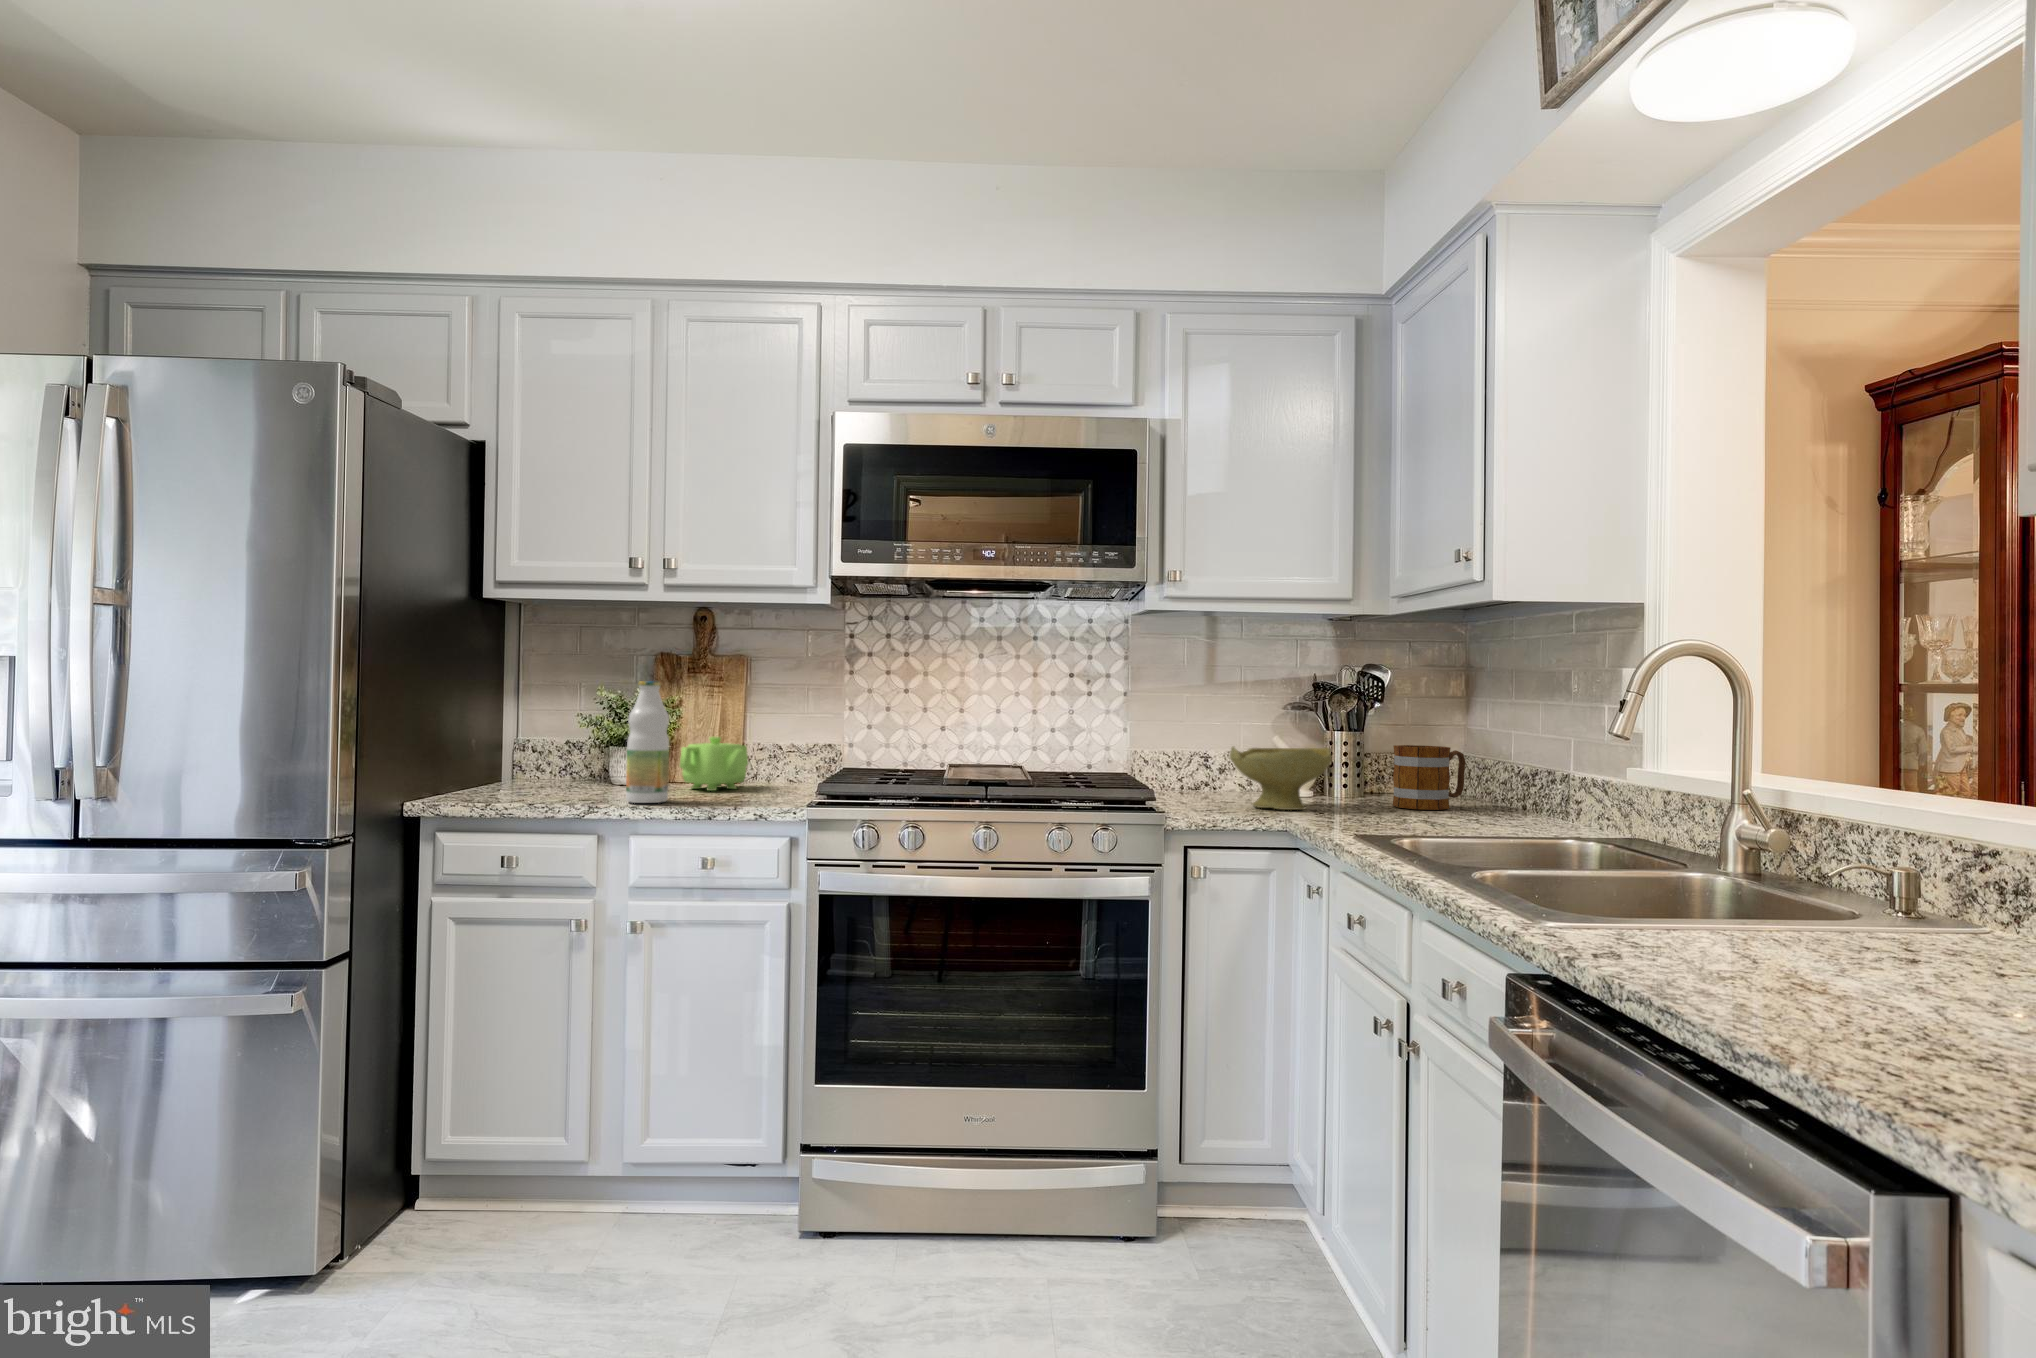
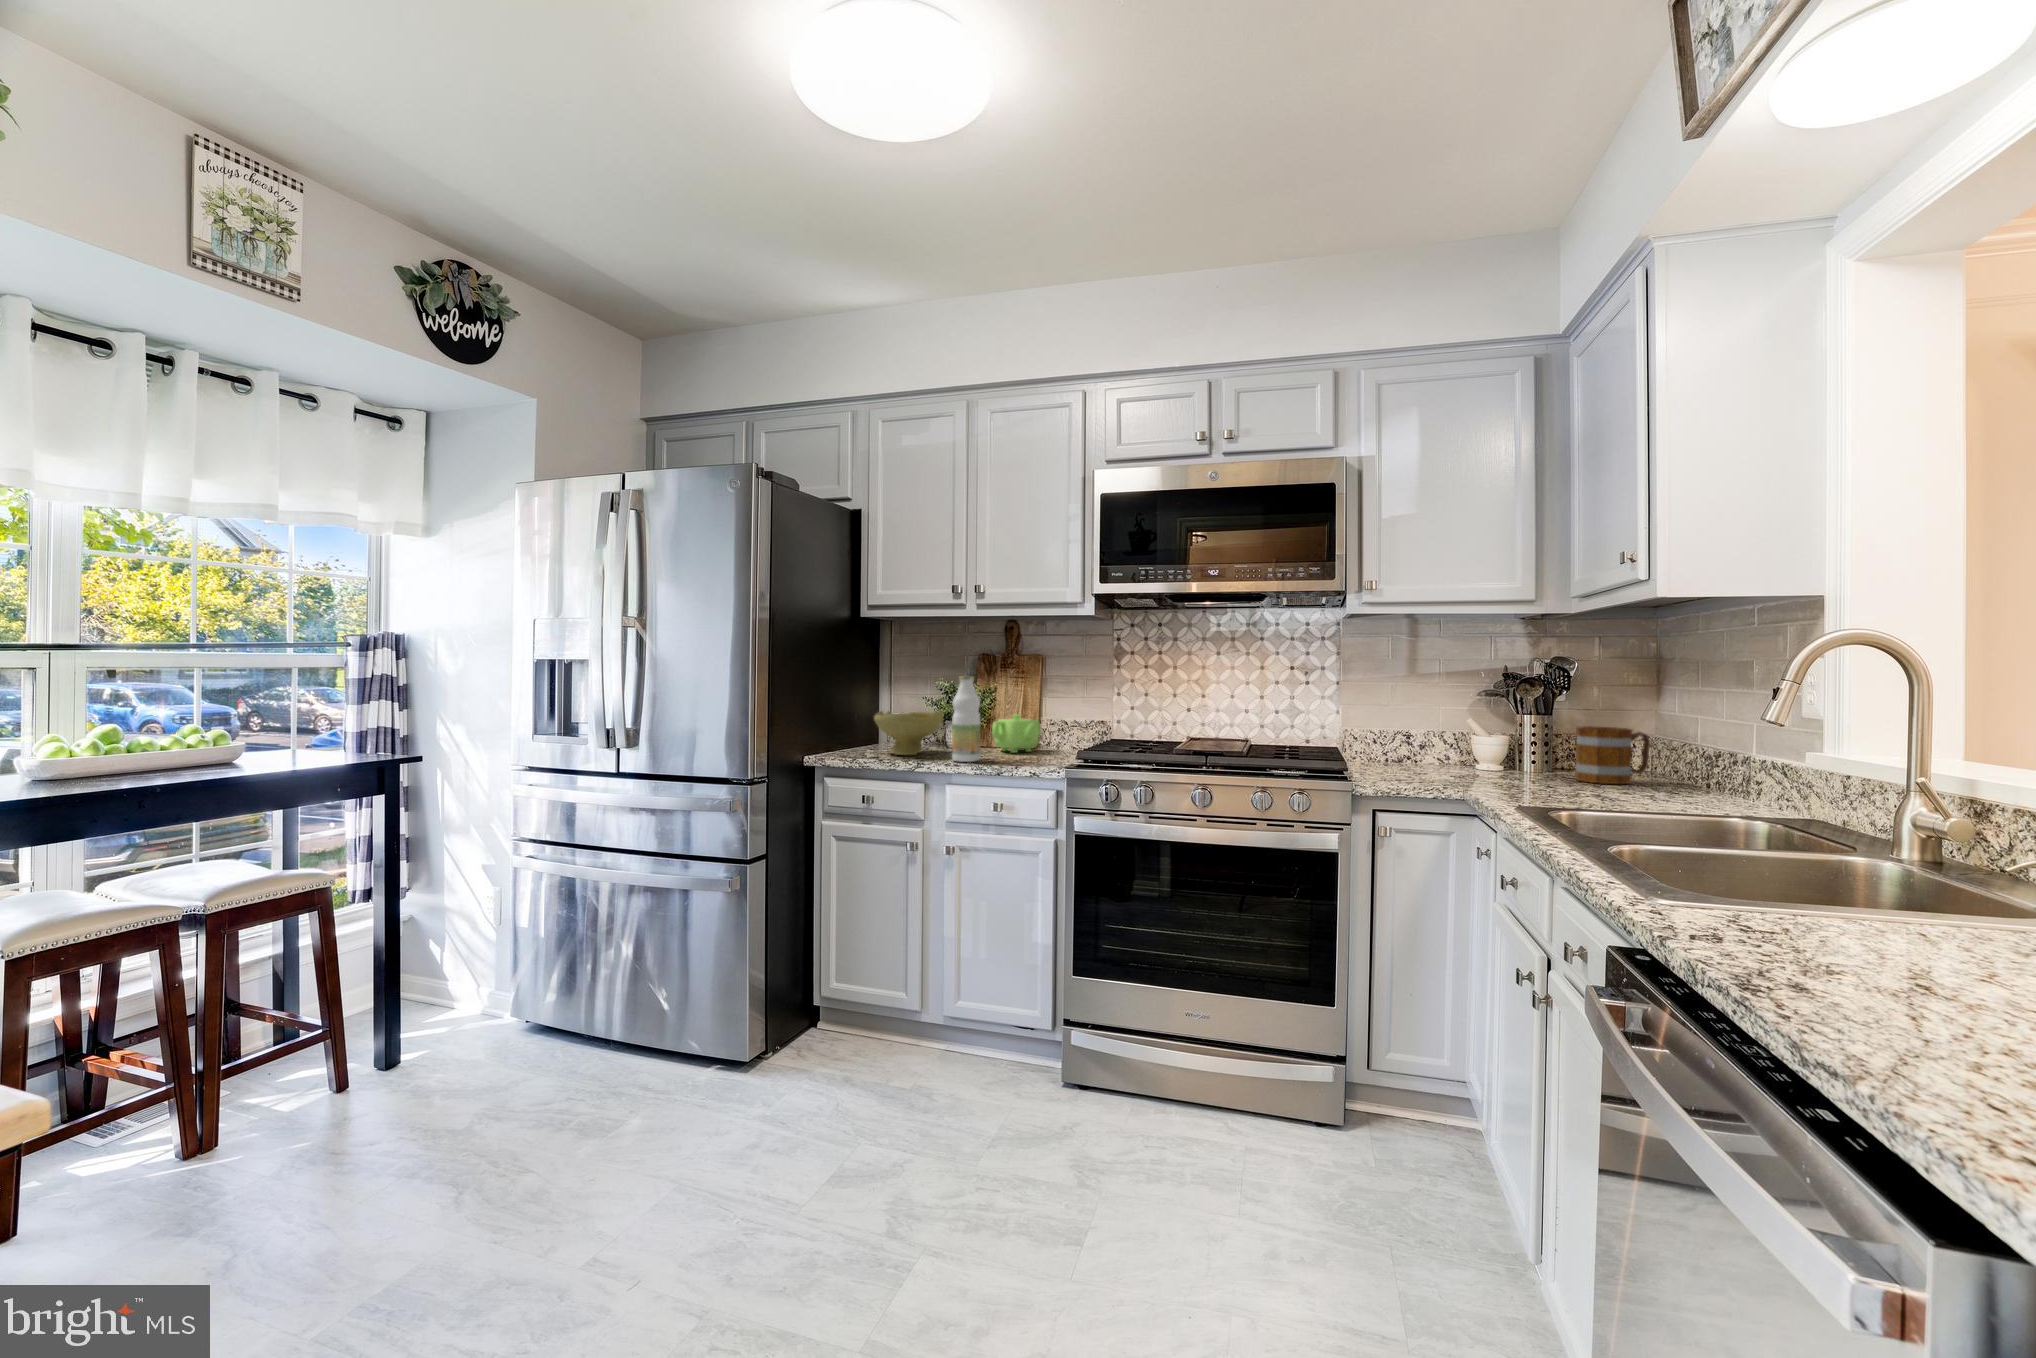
bowl: present [1230,747,1331,810] -> present [874,711,943,755]

